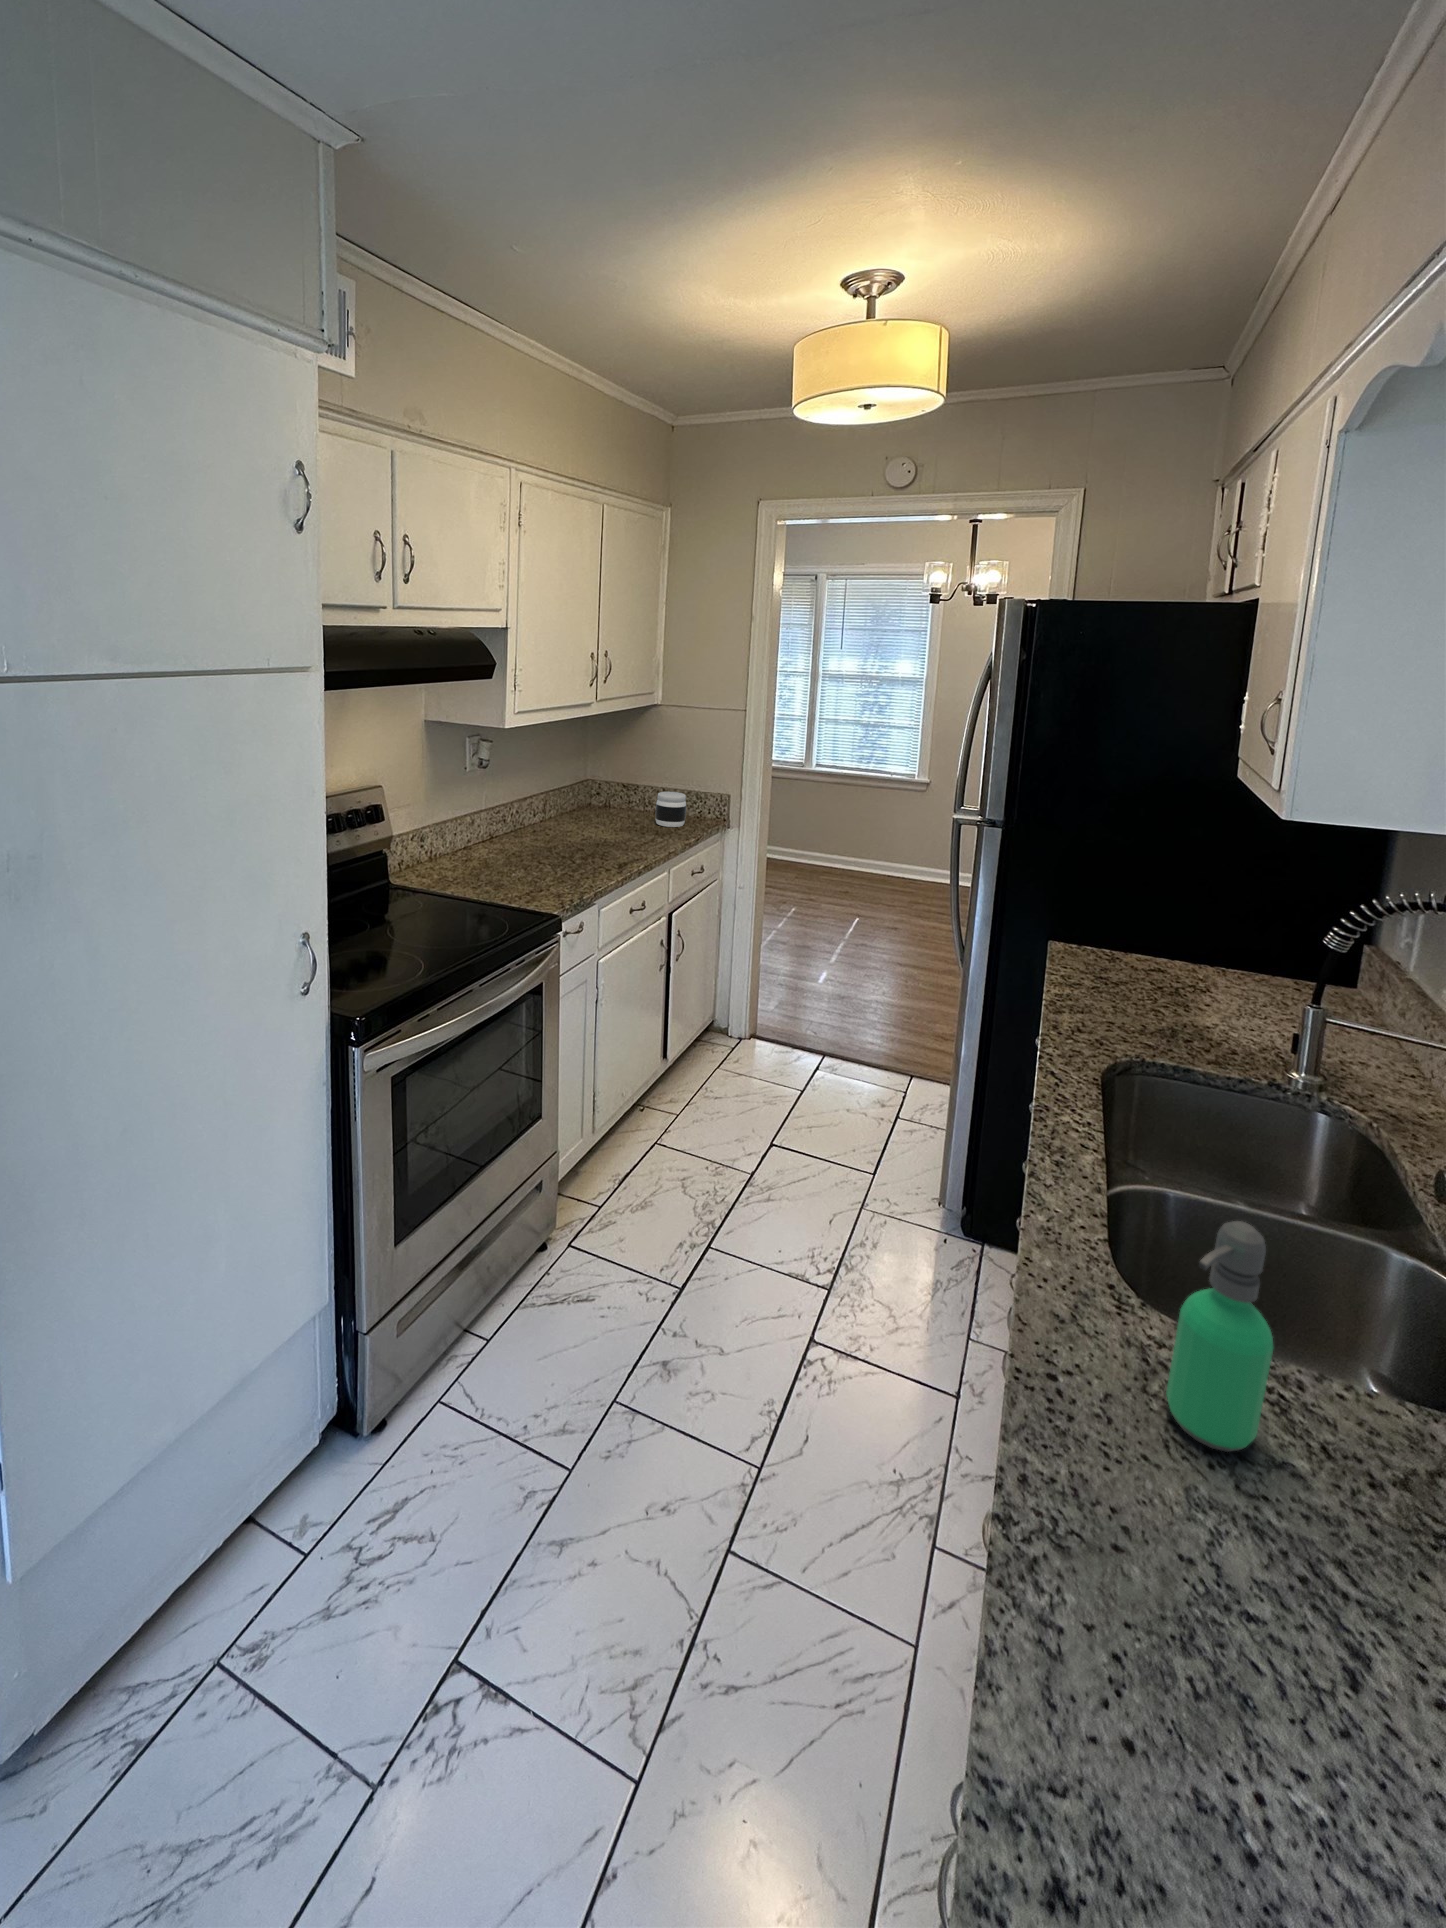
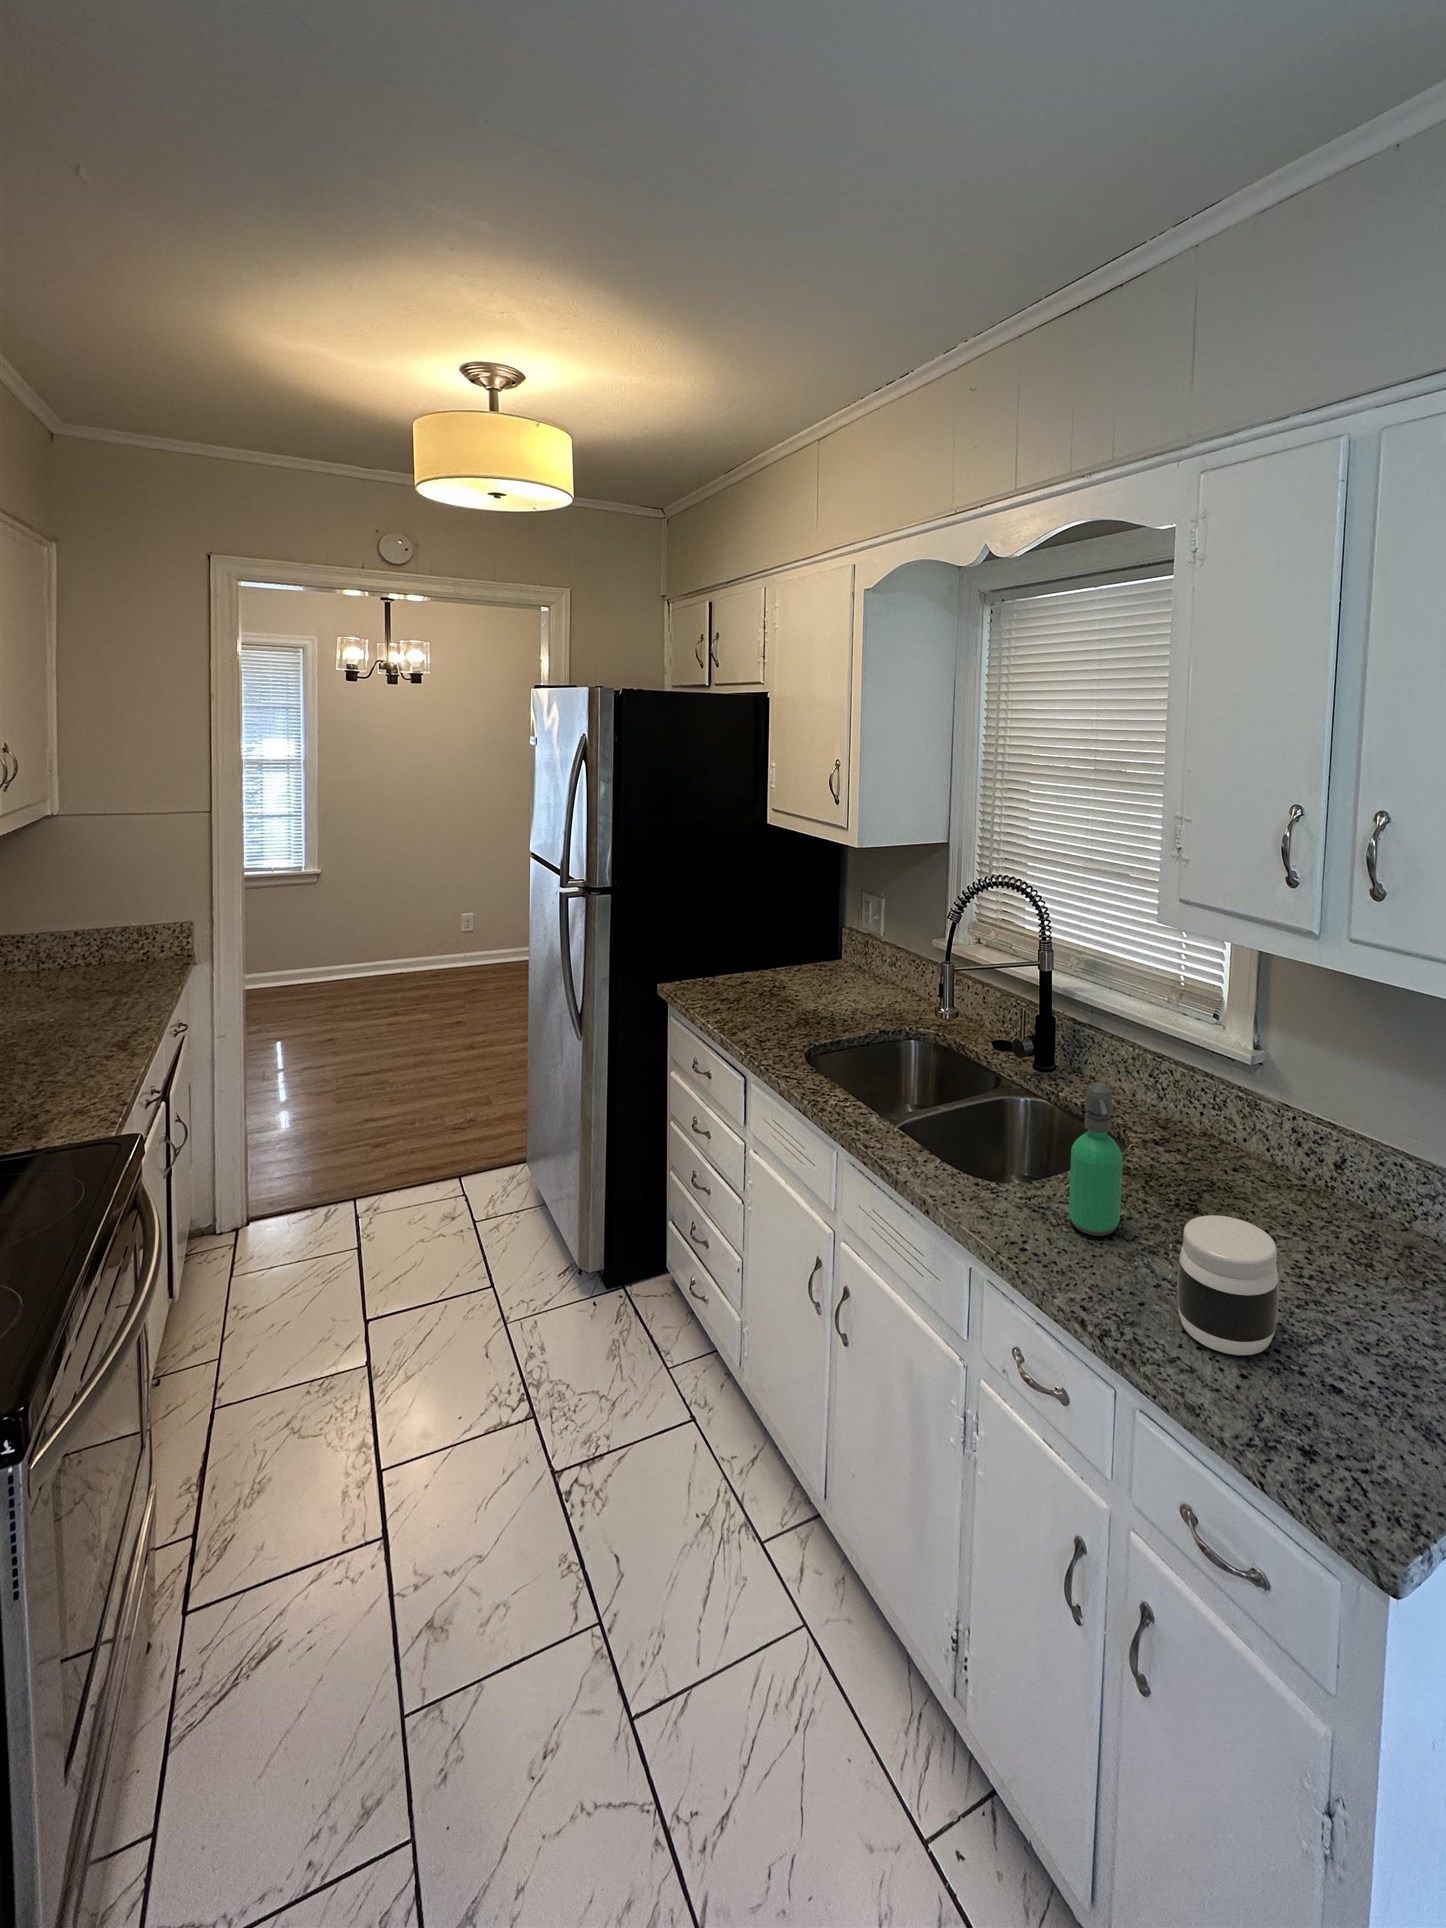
jar: present [655,792,686,827] -> present [1177,1215,1279,1355]

